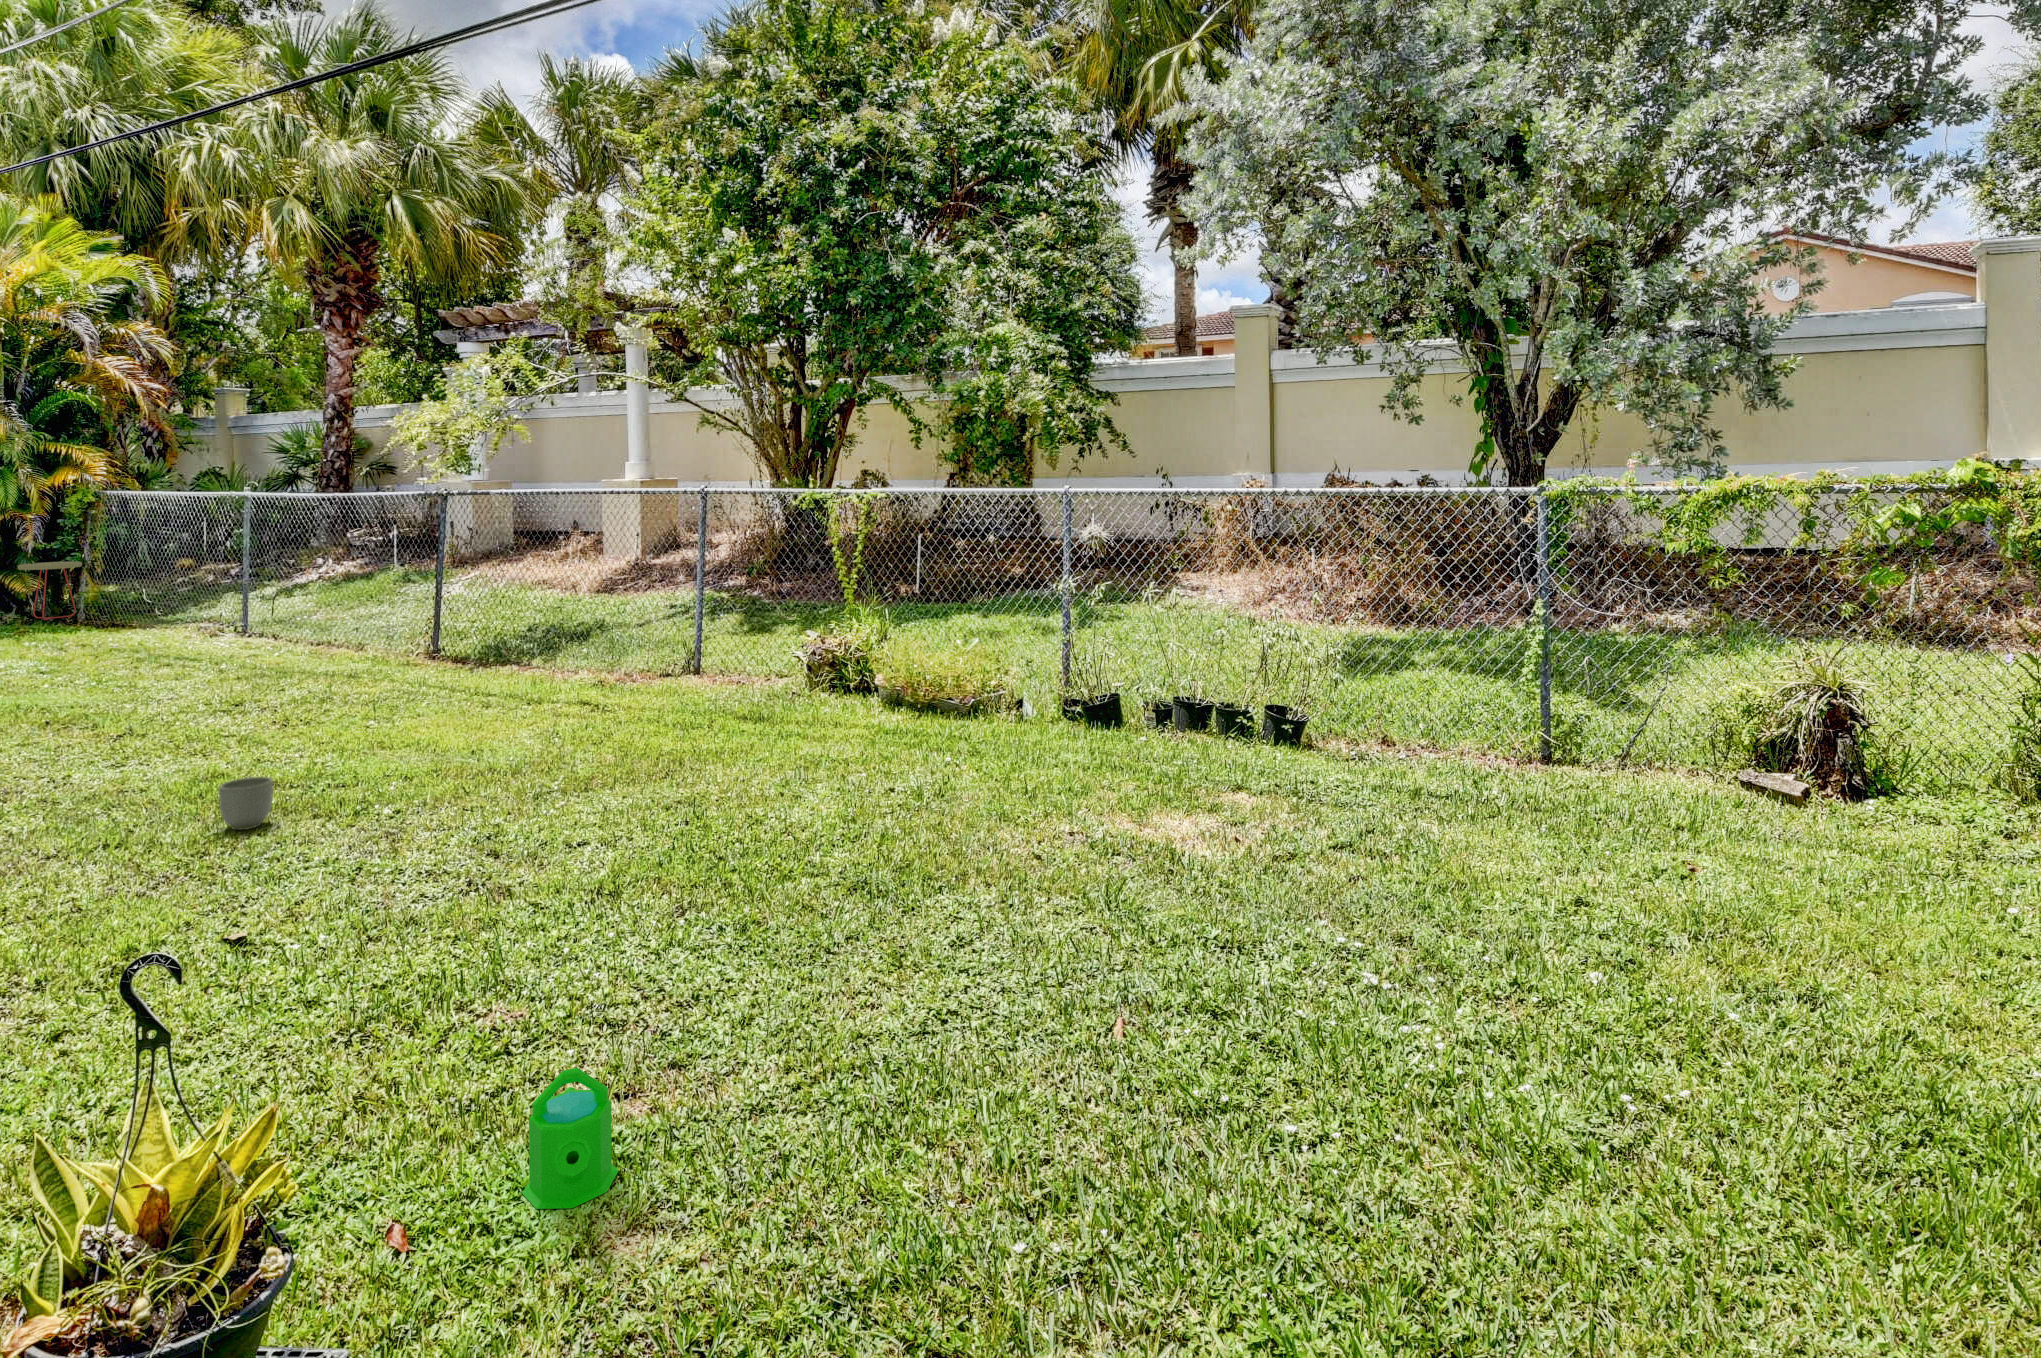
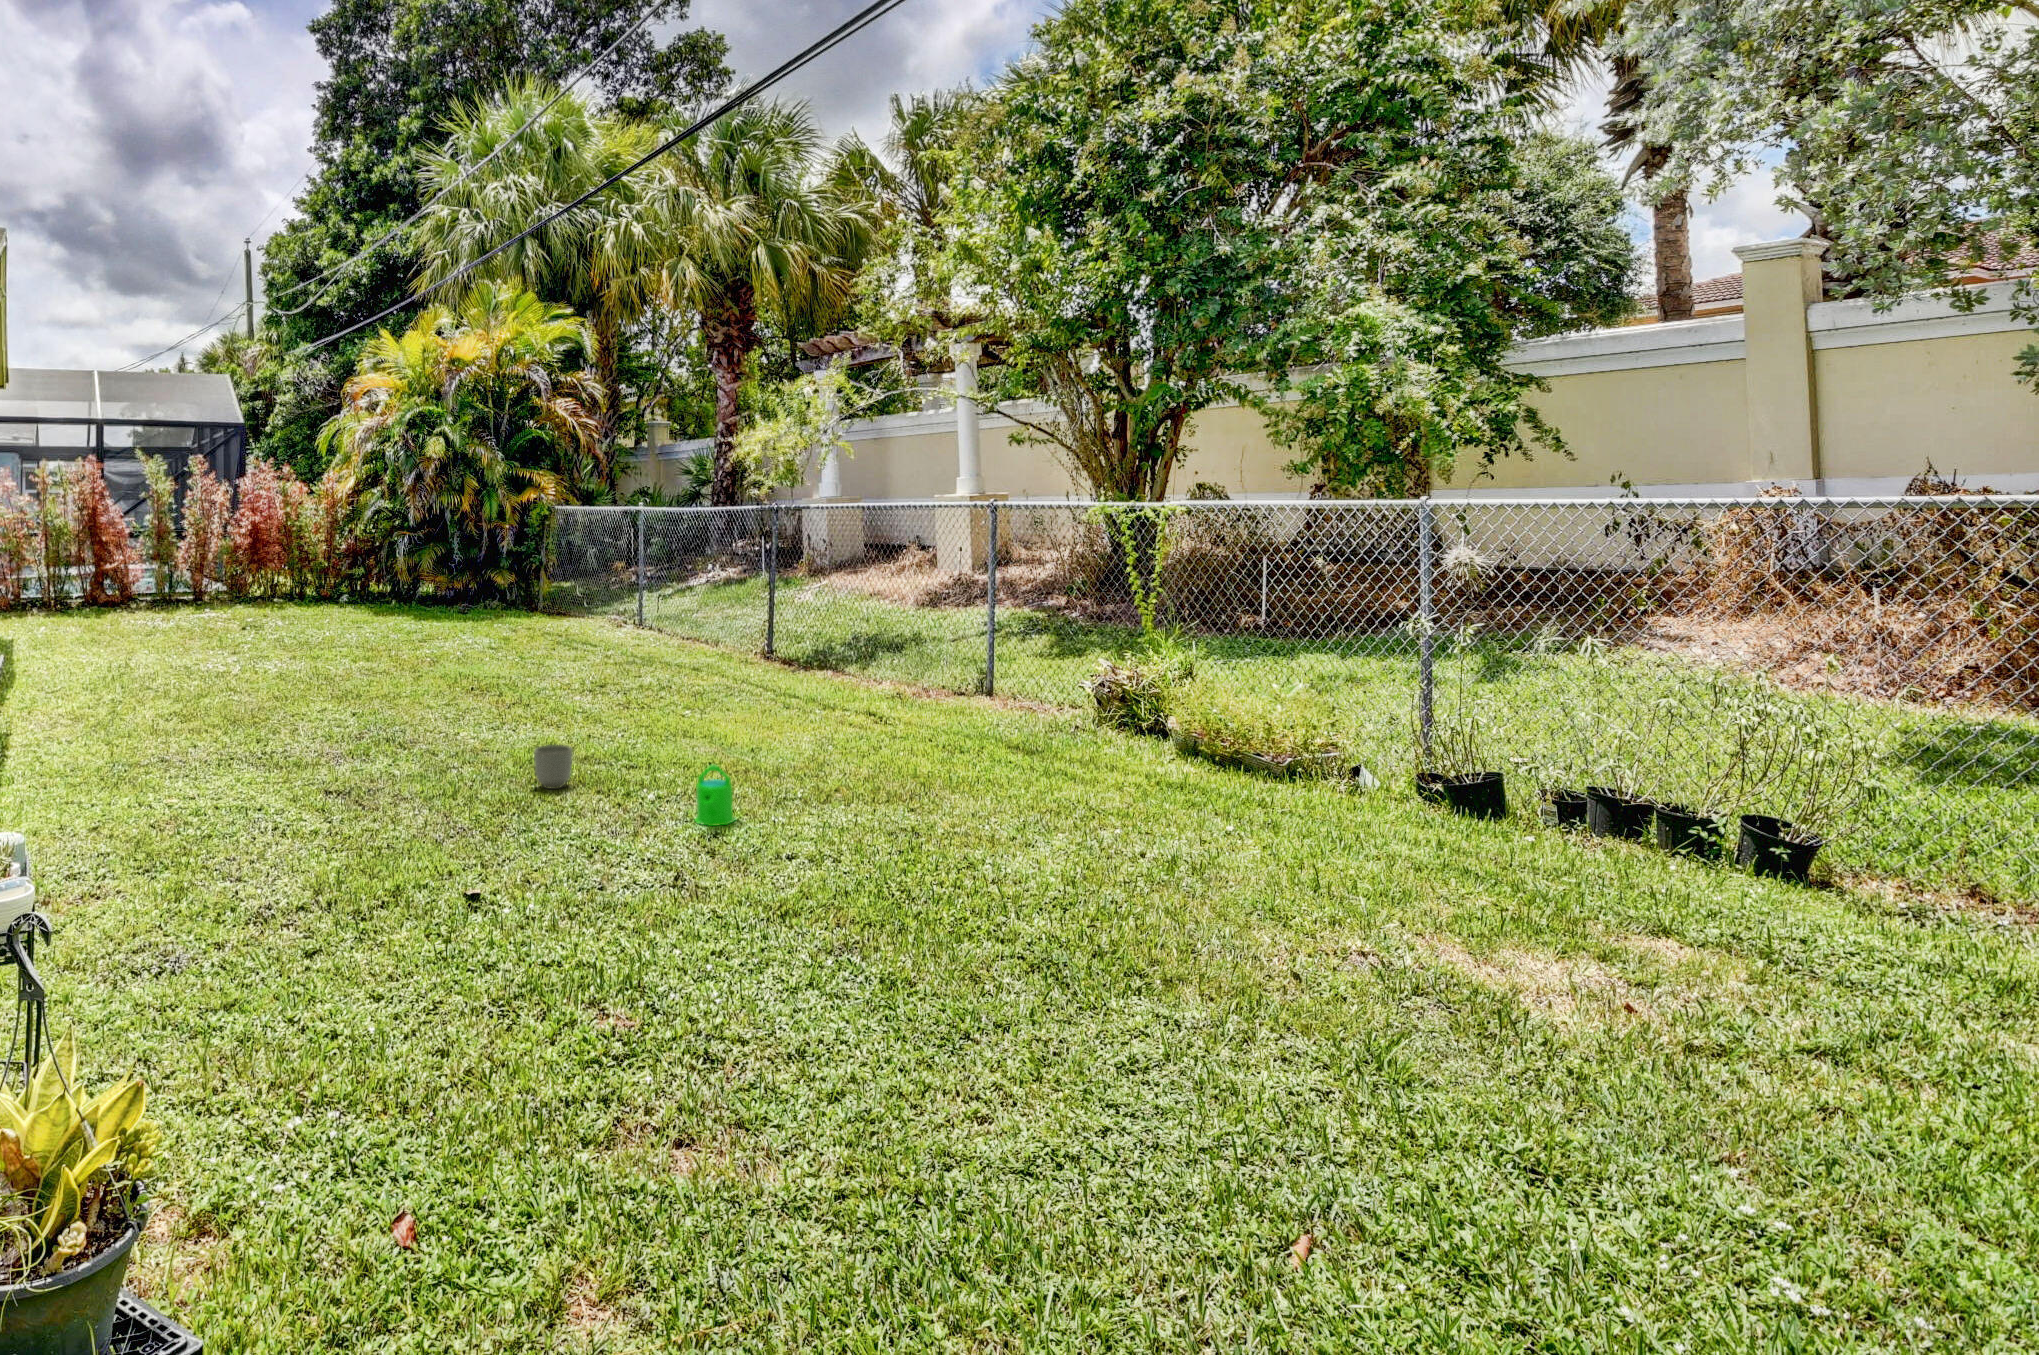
side table: present [18,562,82,620] -> none [502,559,540,604]
watering can: present [522,1068,619,1209] -> present [695,765,735,826]

